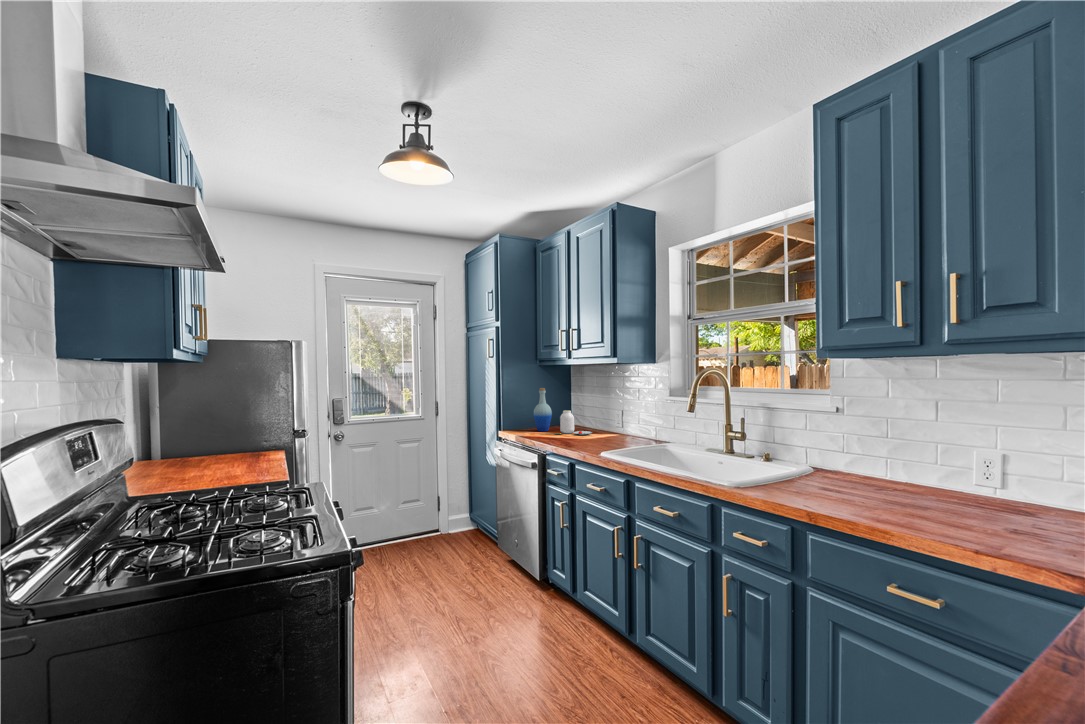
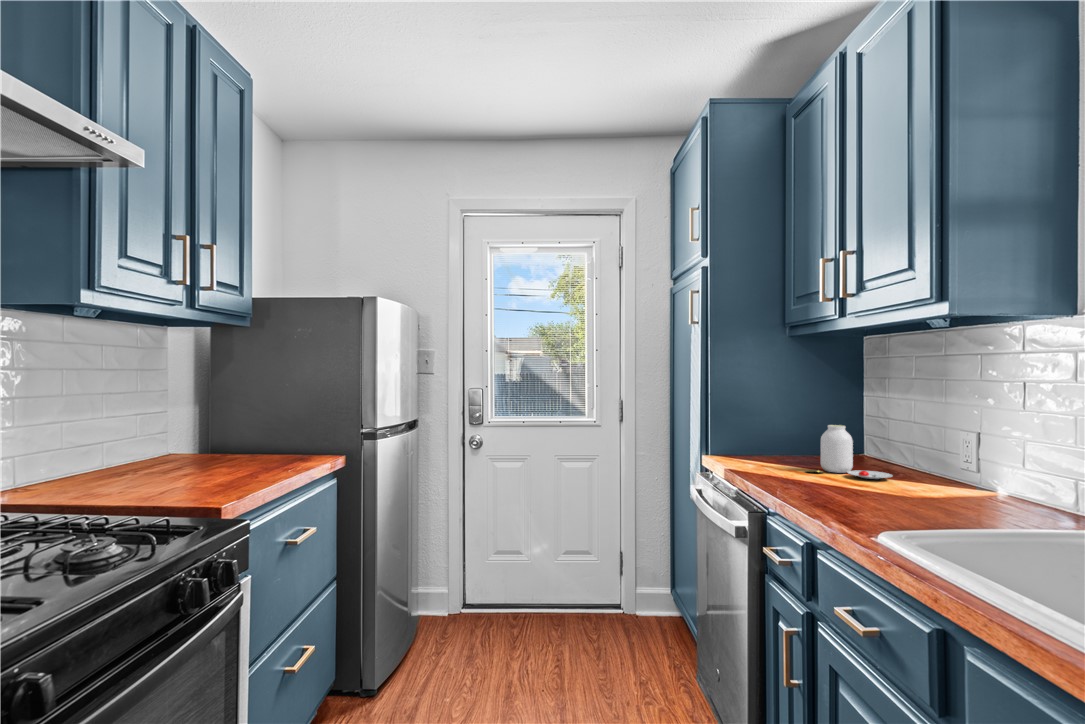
bottle: present [534,388,552,431] -> none [770,379,808,463]

